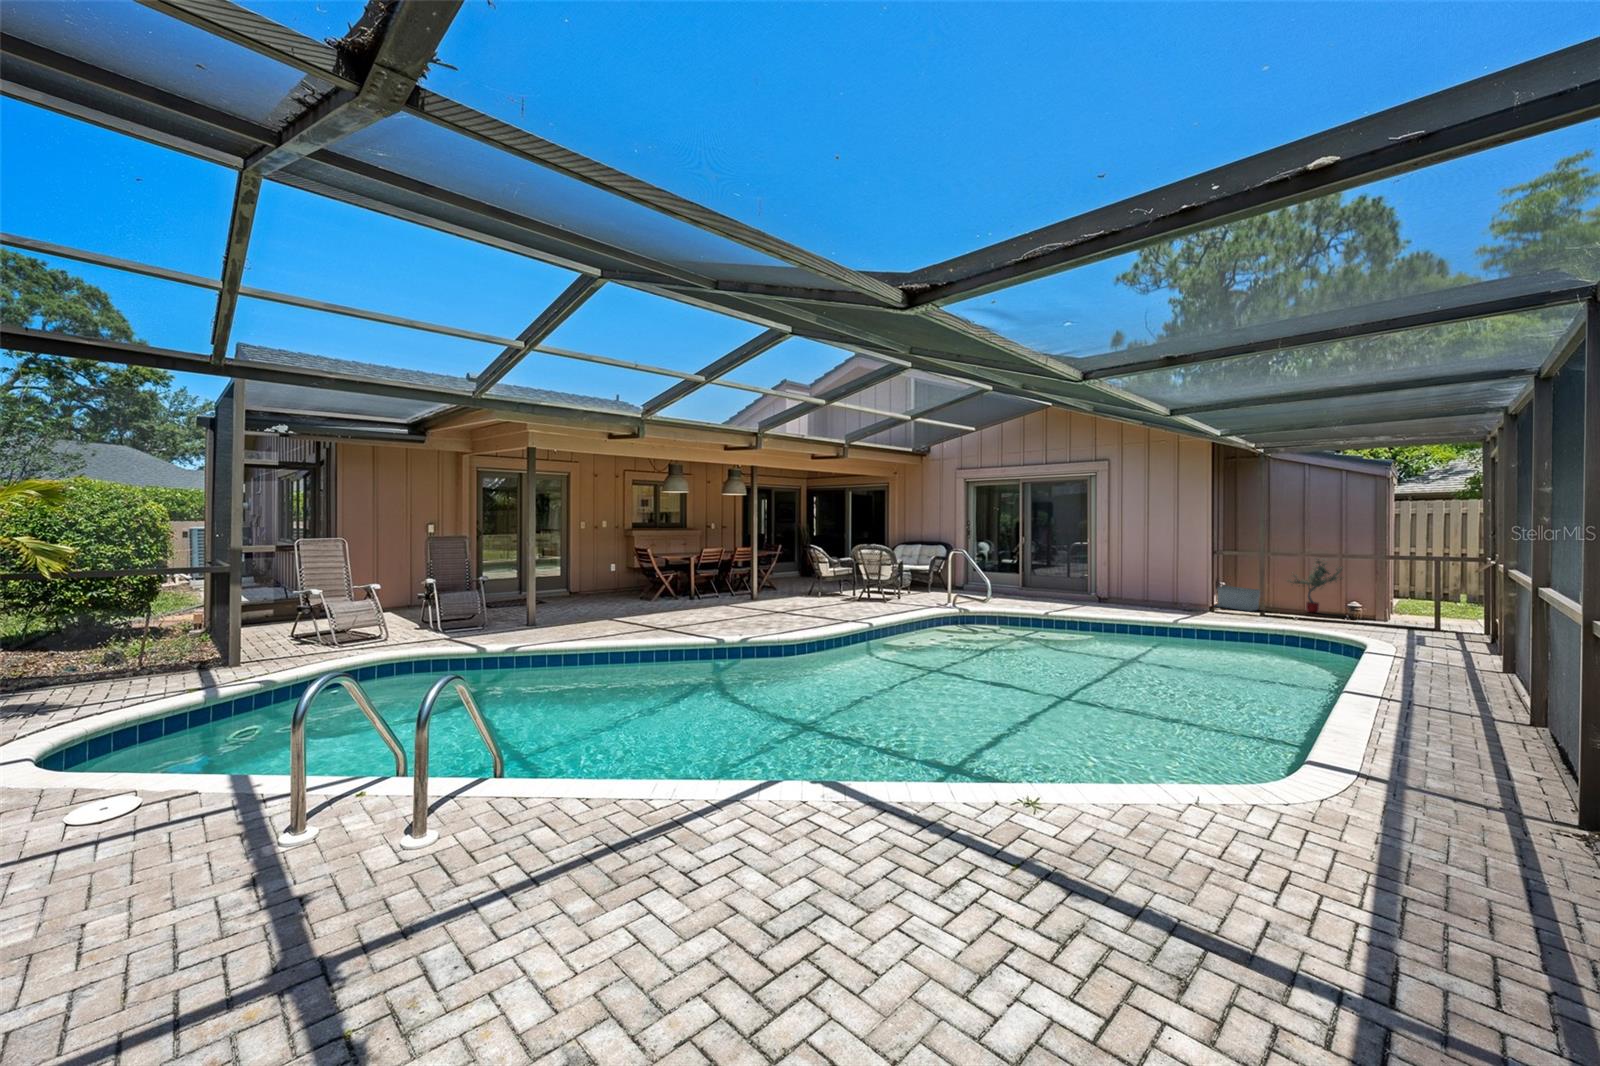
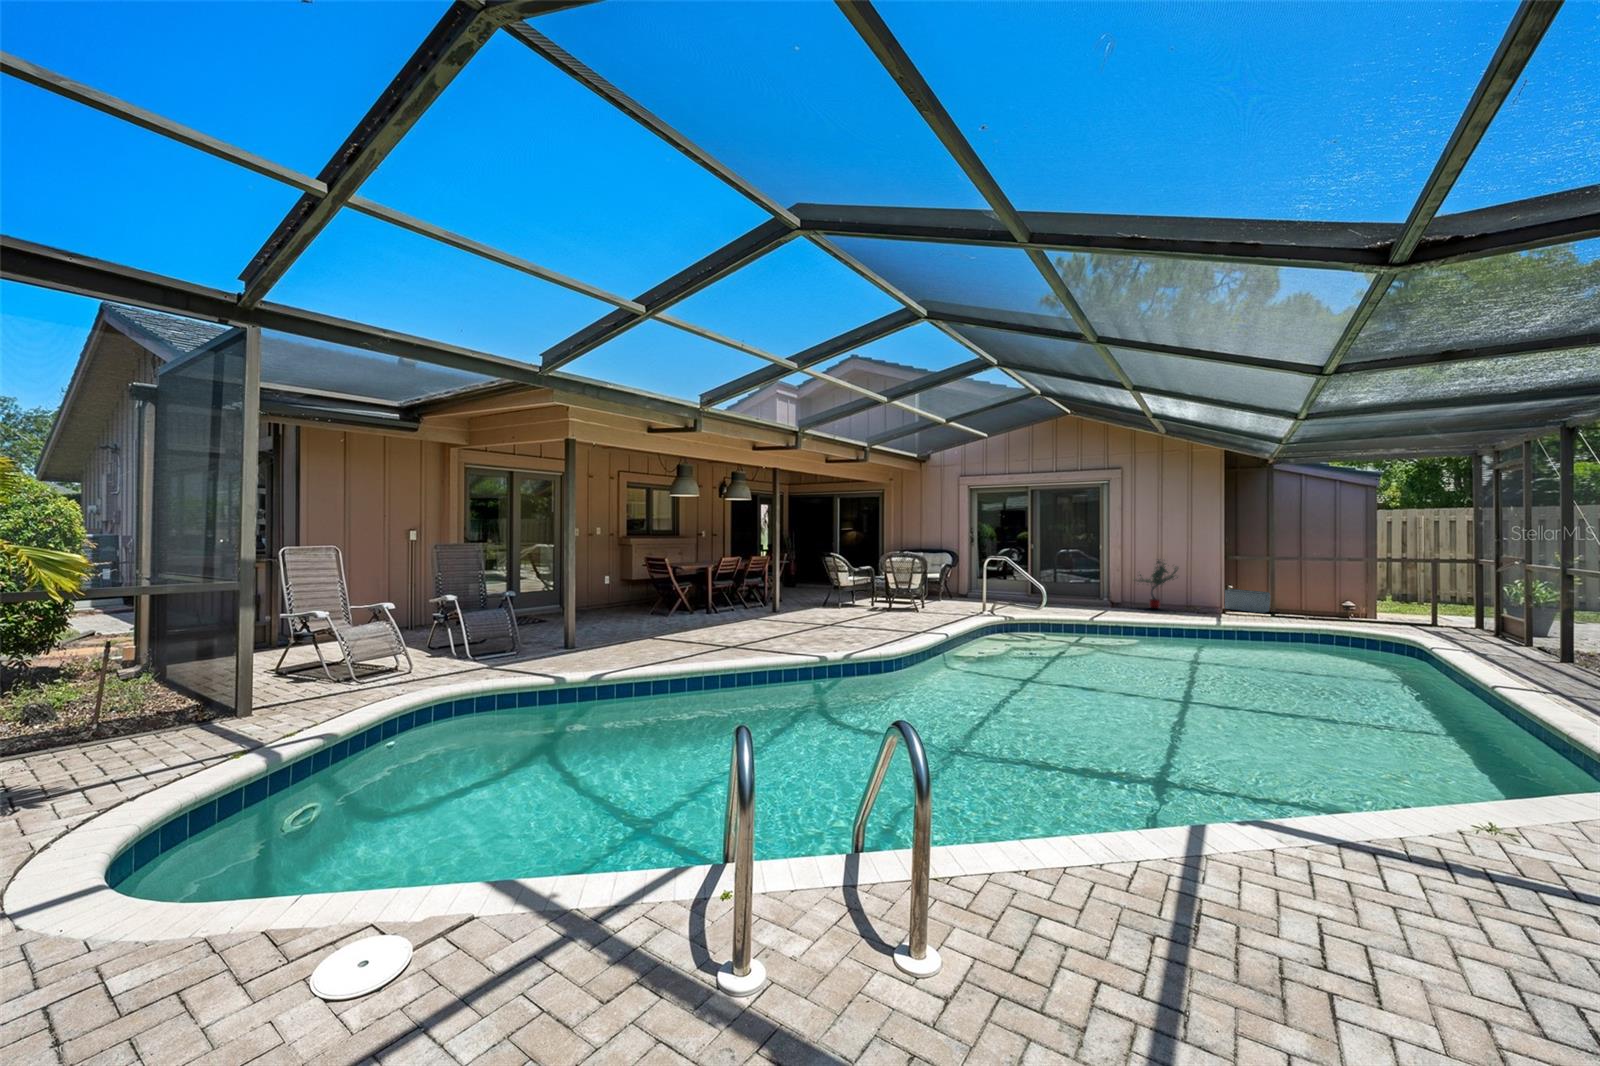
potted tree: present [1288,559,1342,613] -> present [1134,560,1178,609]

